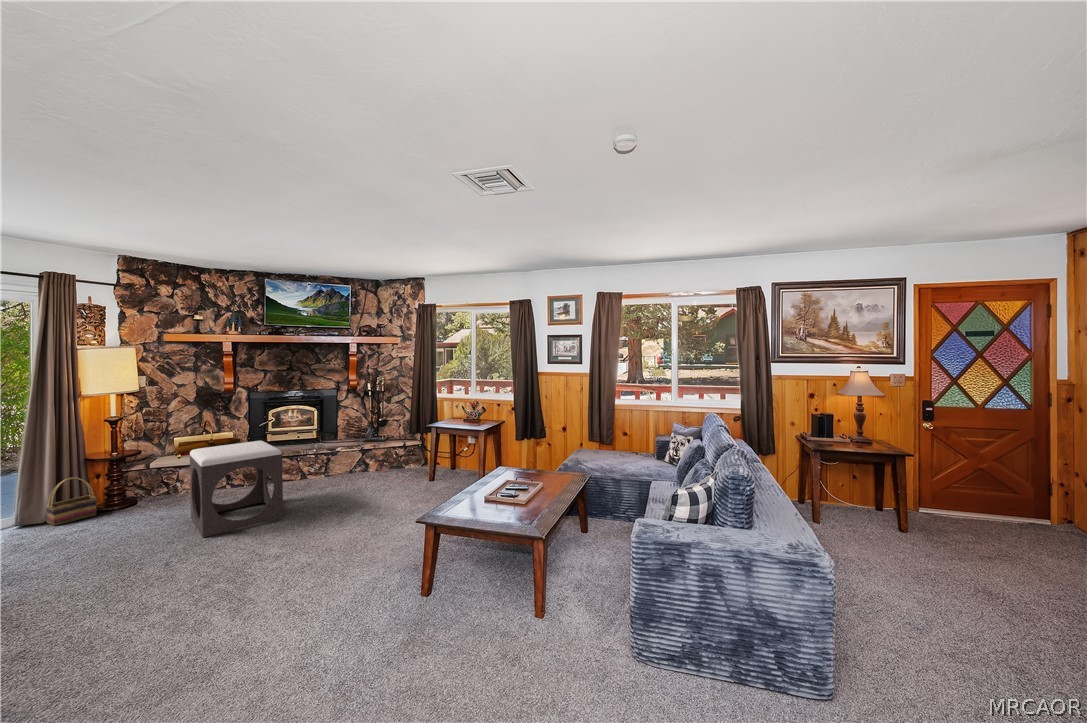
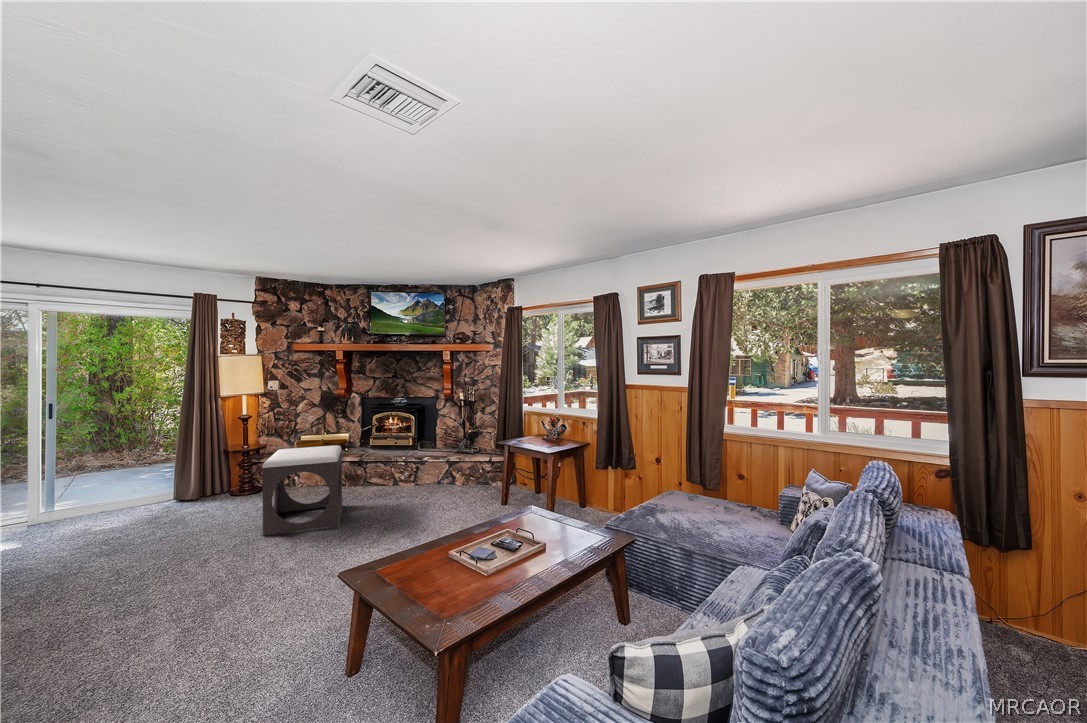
basket: present [46,477,96,526] -> none [193,465,227,504]

